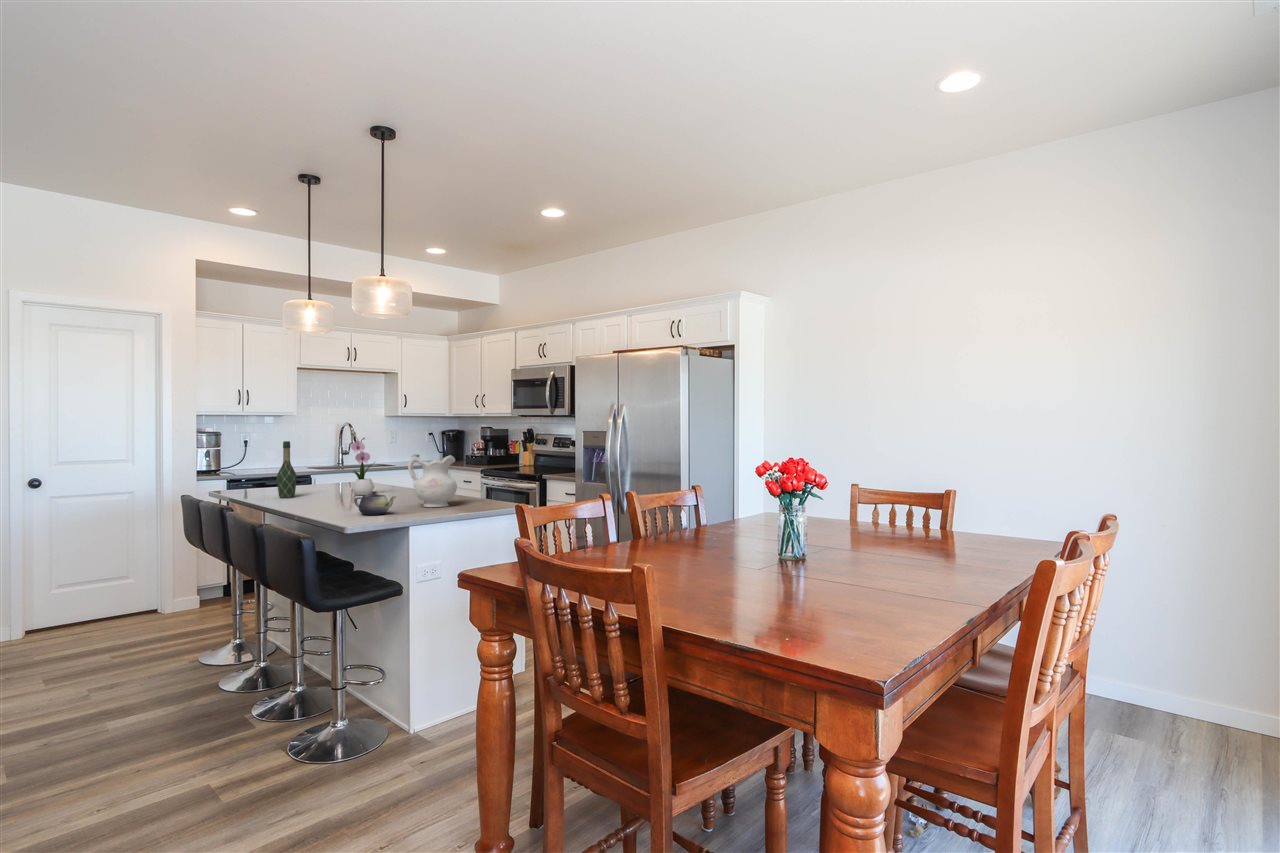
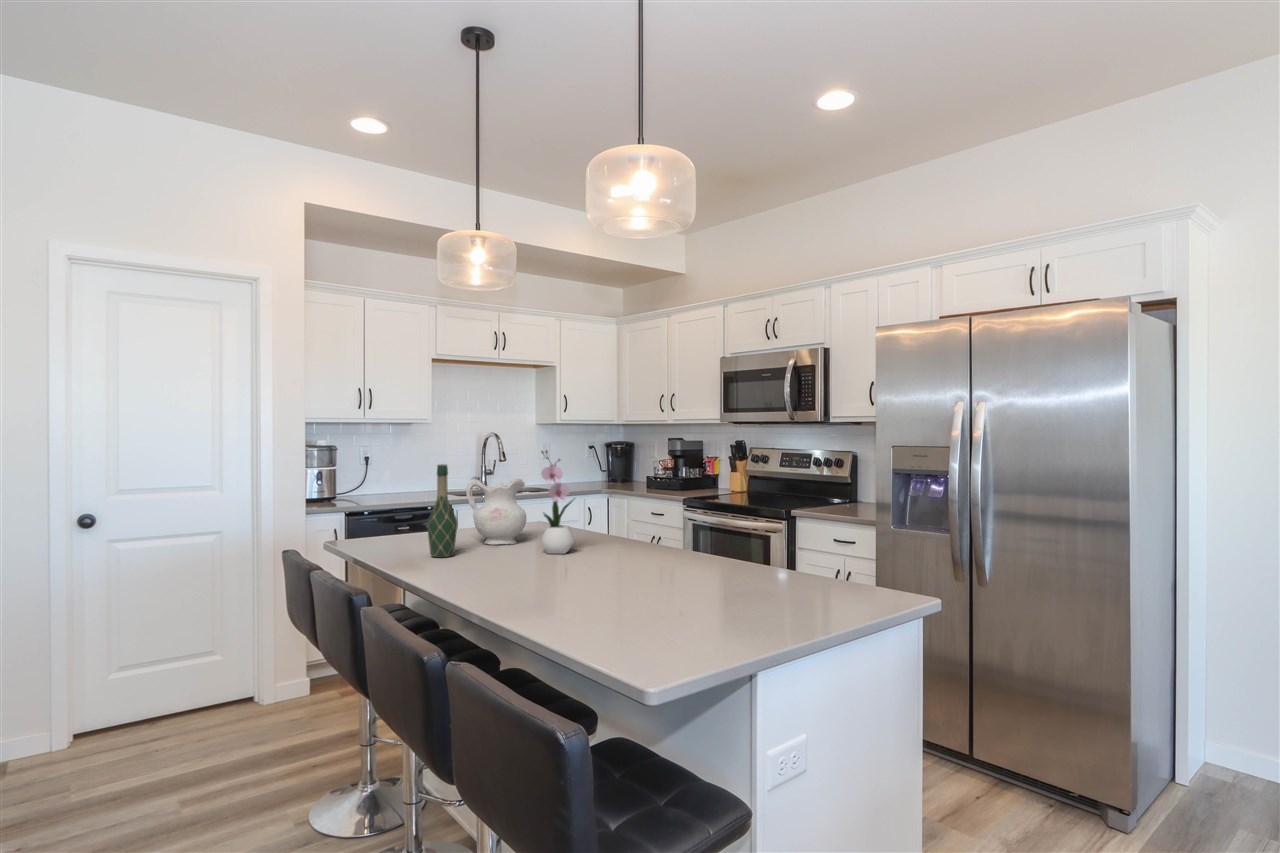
ceramic pitcher: present [408,454,457,507] -> present [466,476,526,545]
teapot: present [354,491,396,515] -> none [593,572,680,622]

